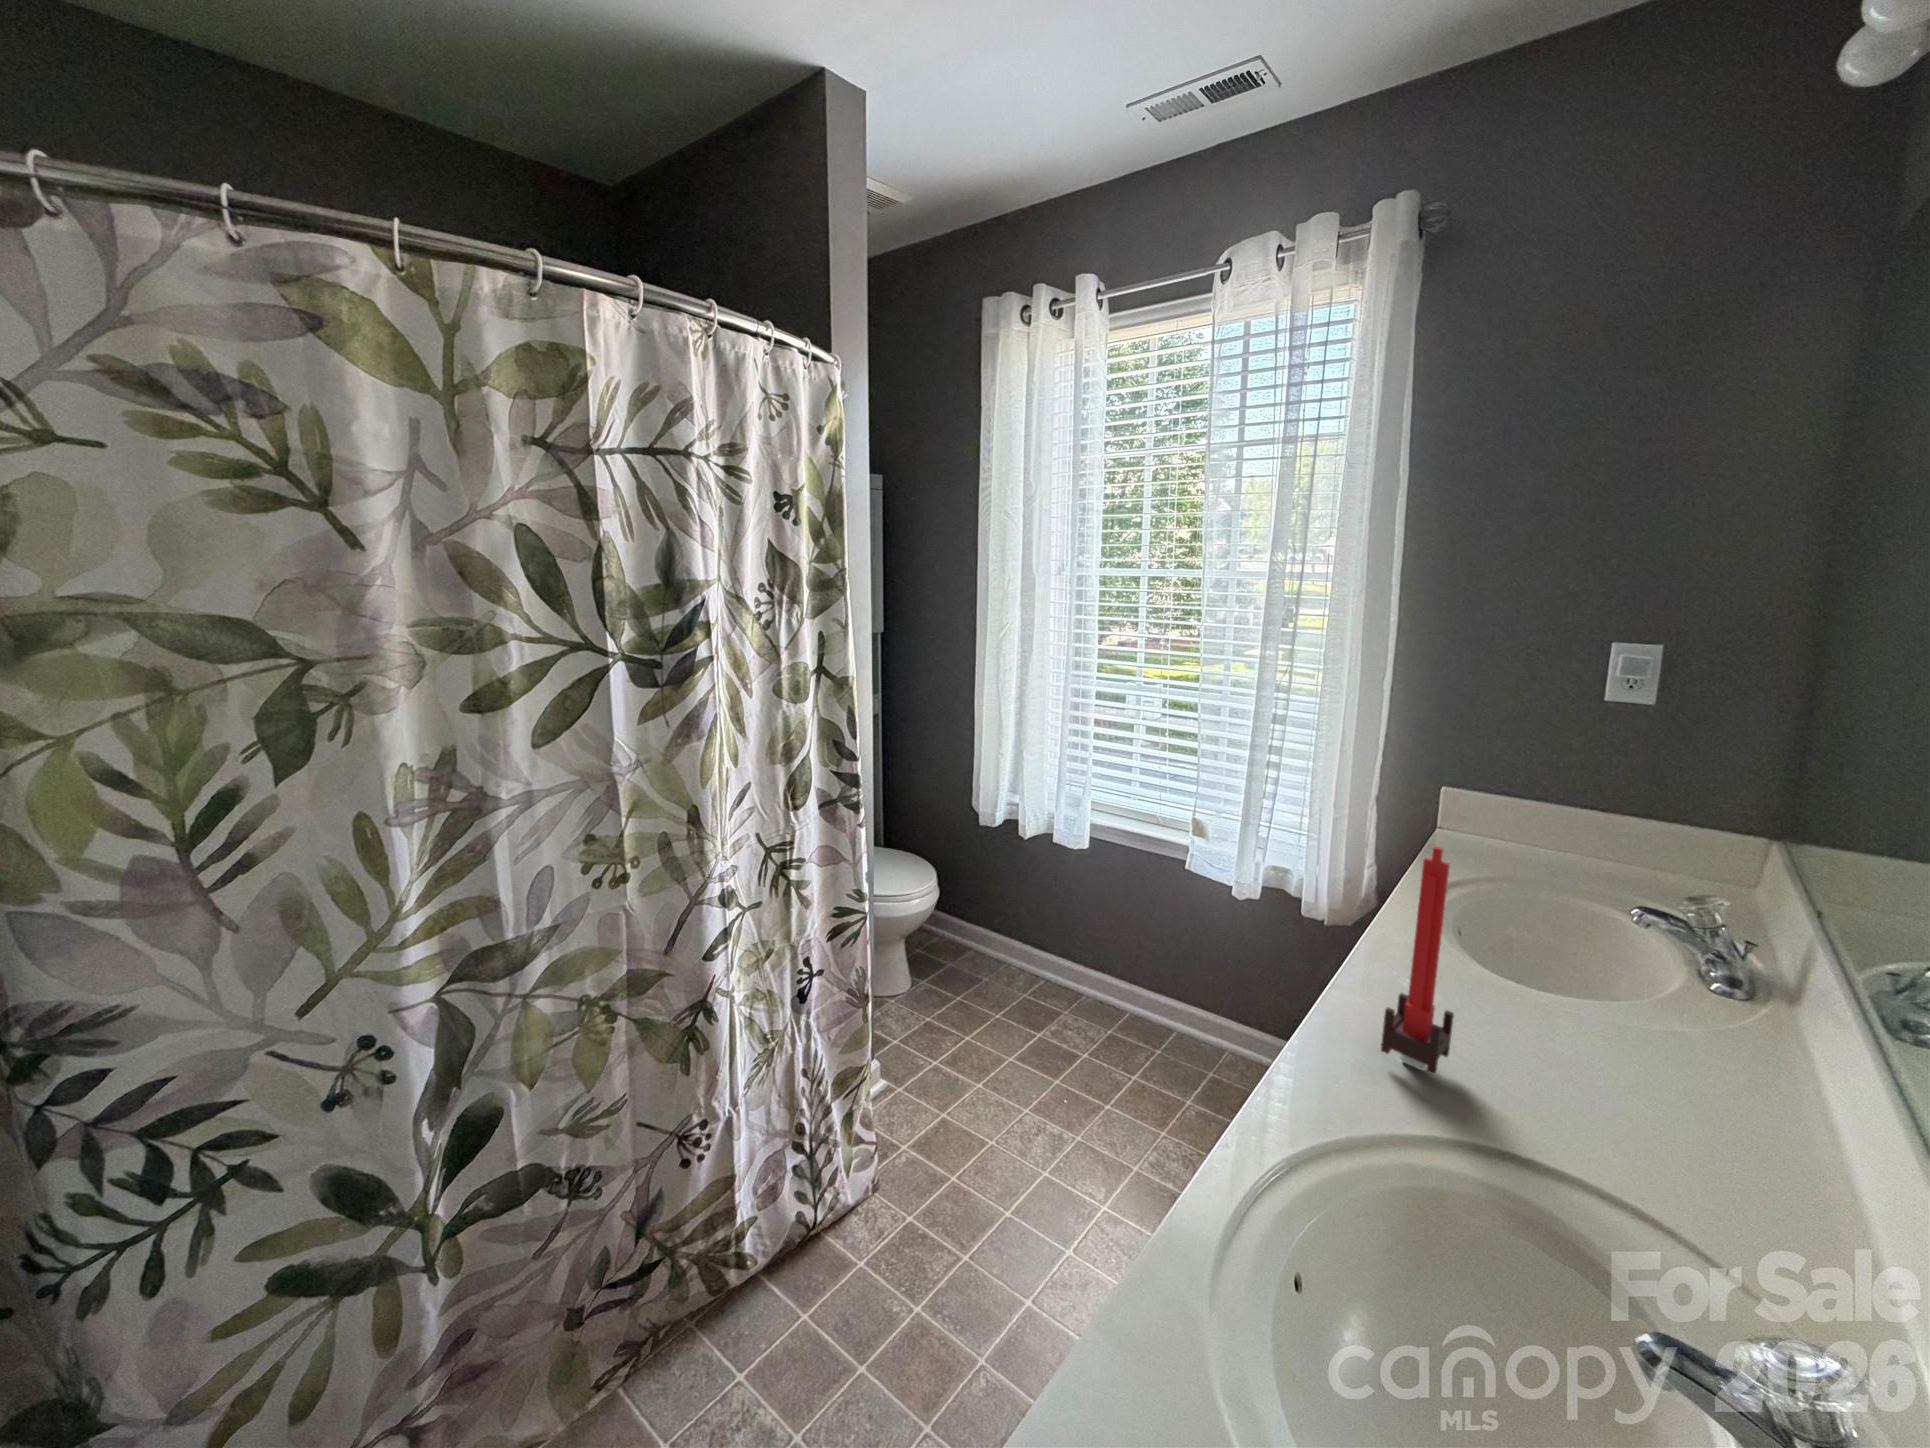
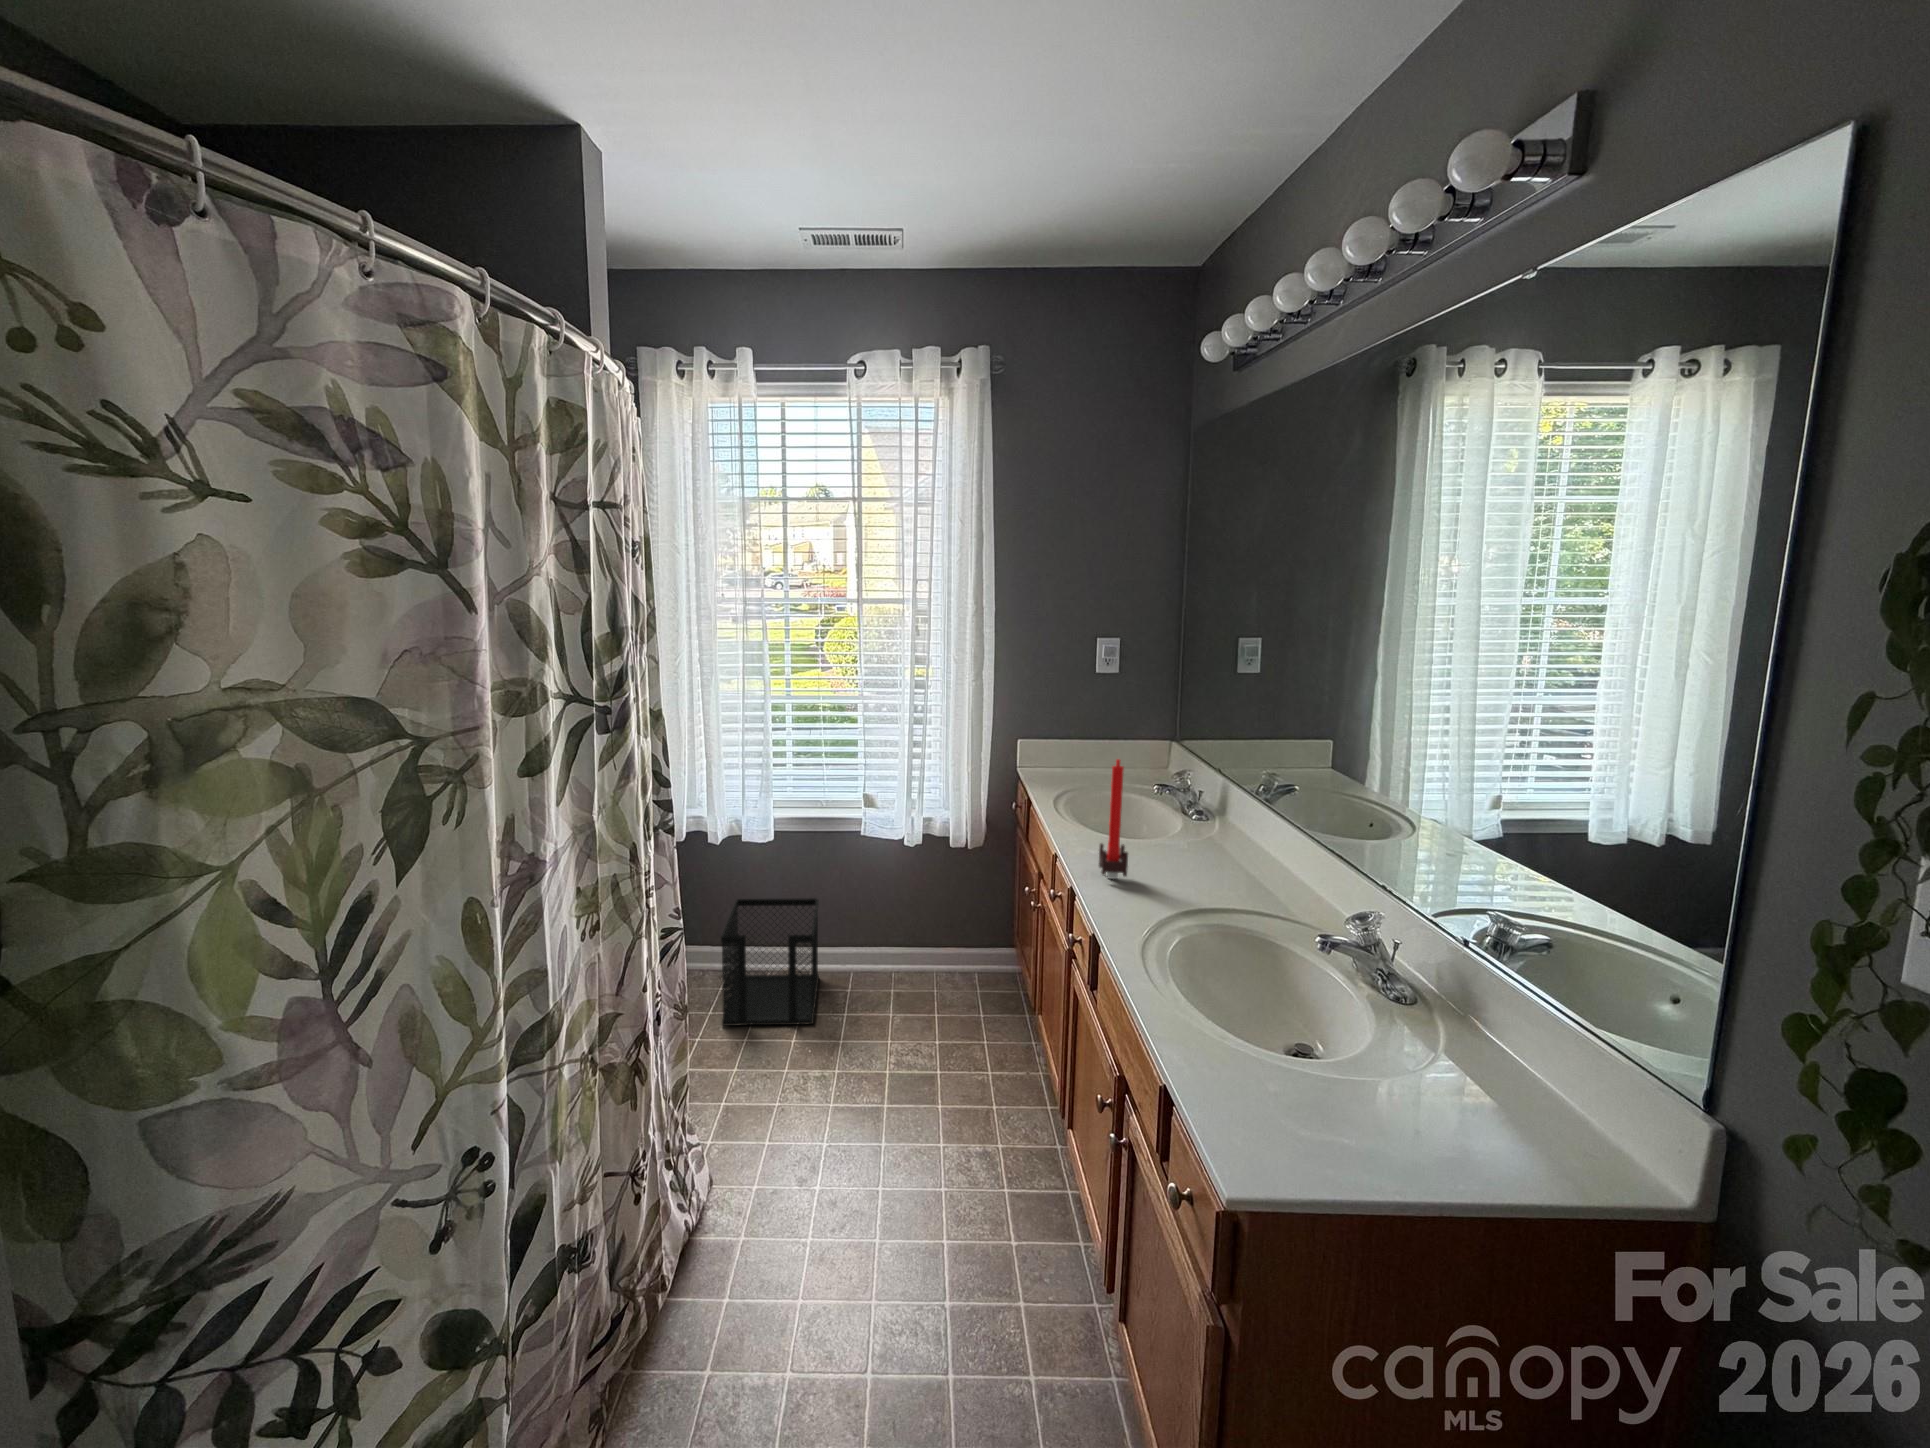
wastebasket: none [1000,902,1140,1075] -> present [721,898,819,1026]

